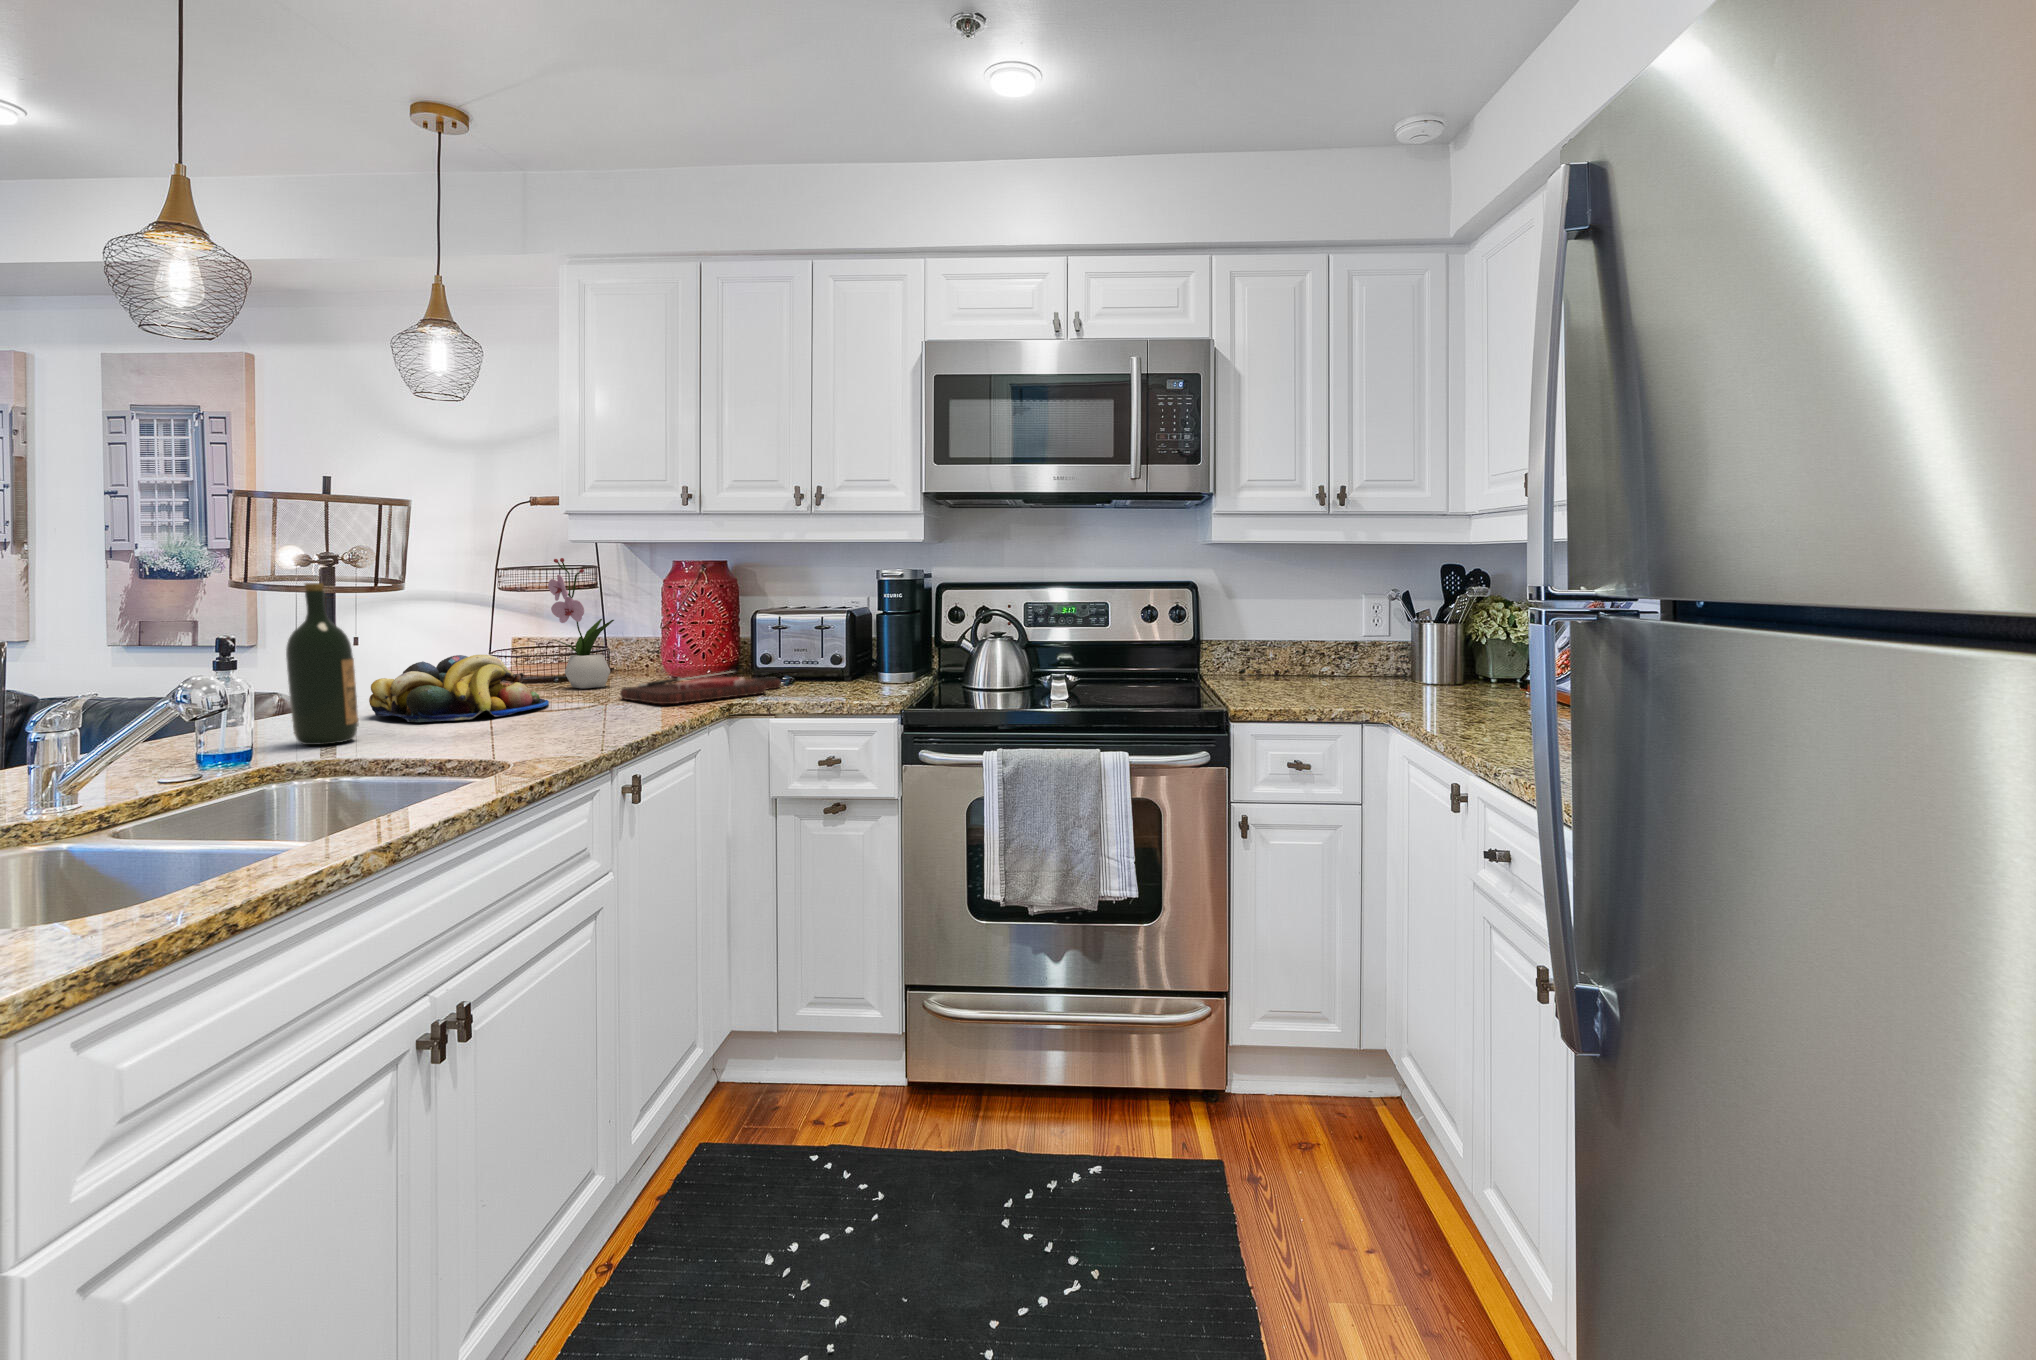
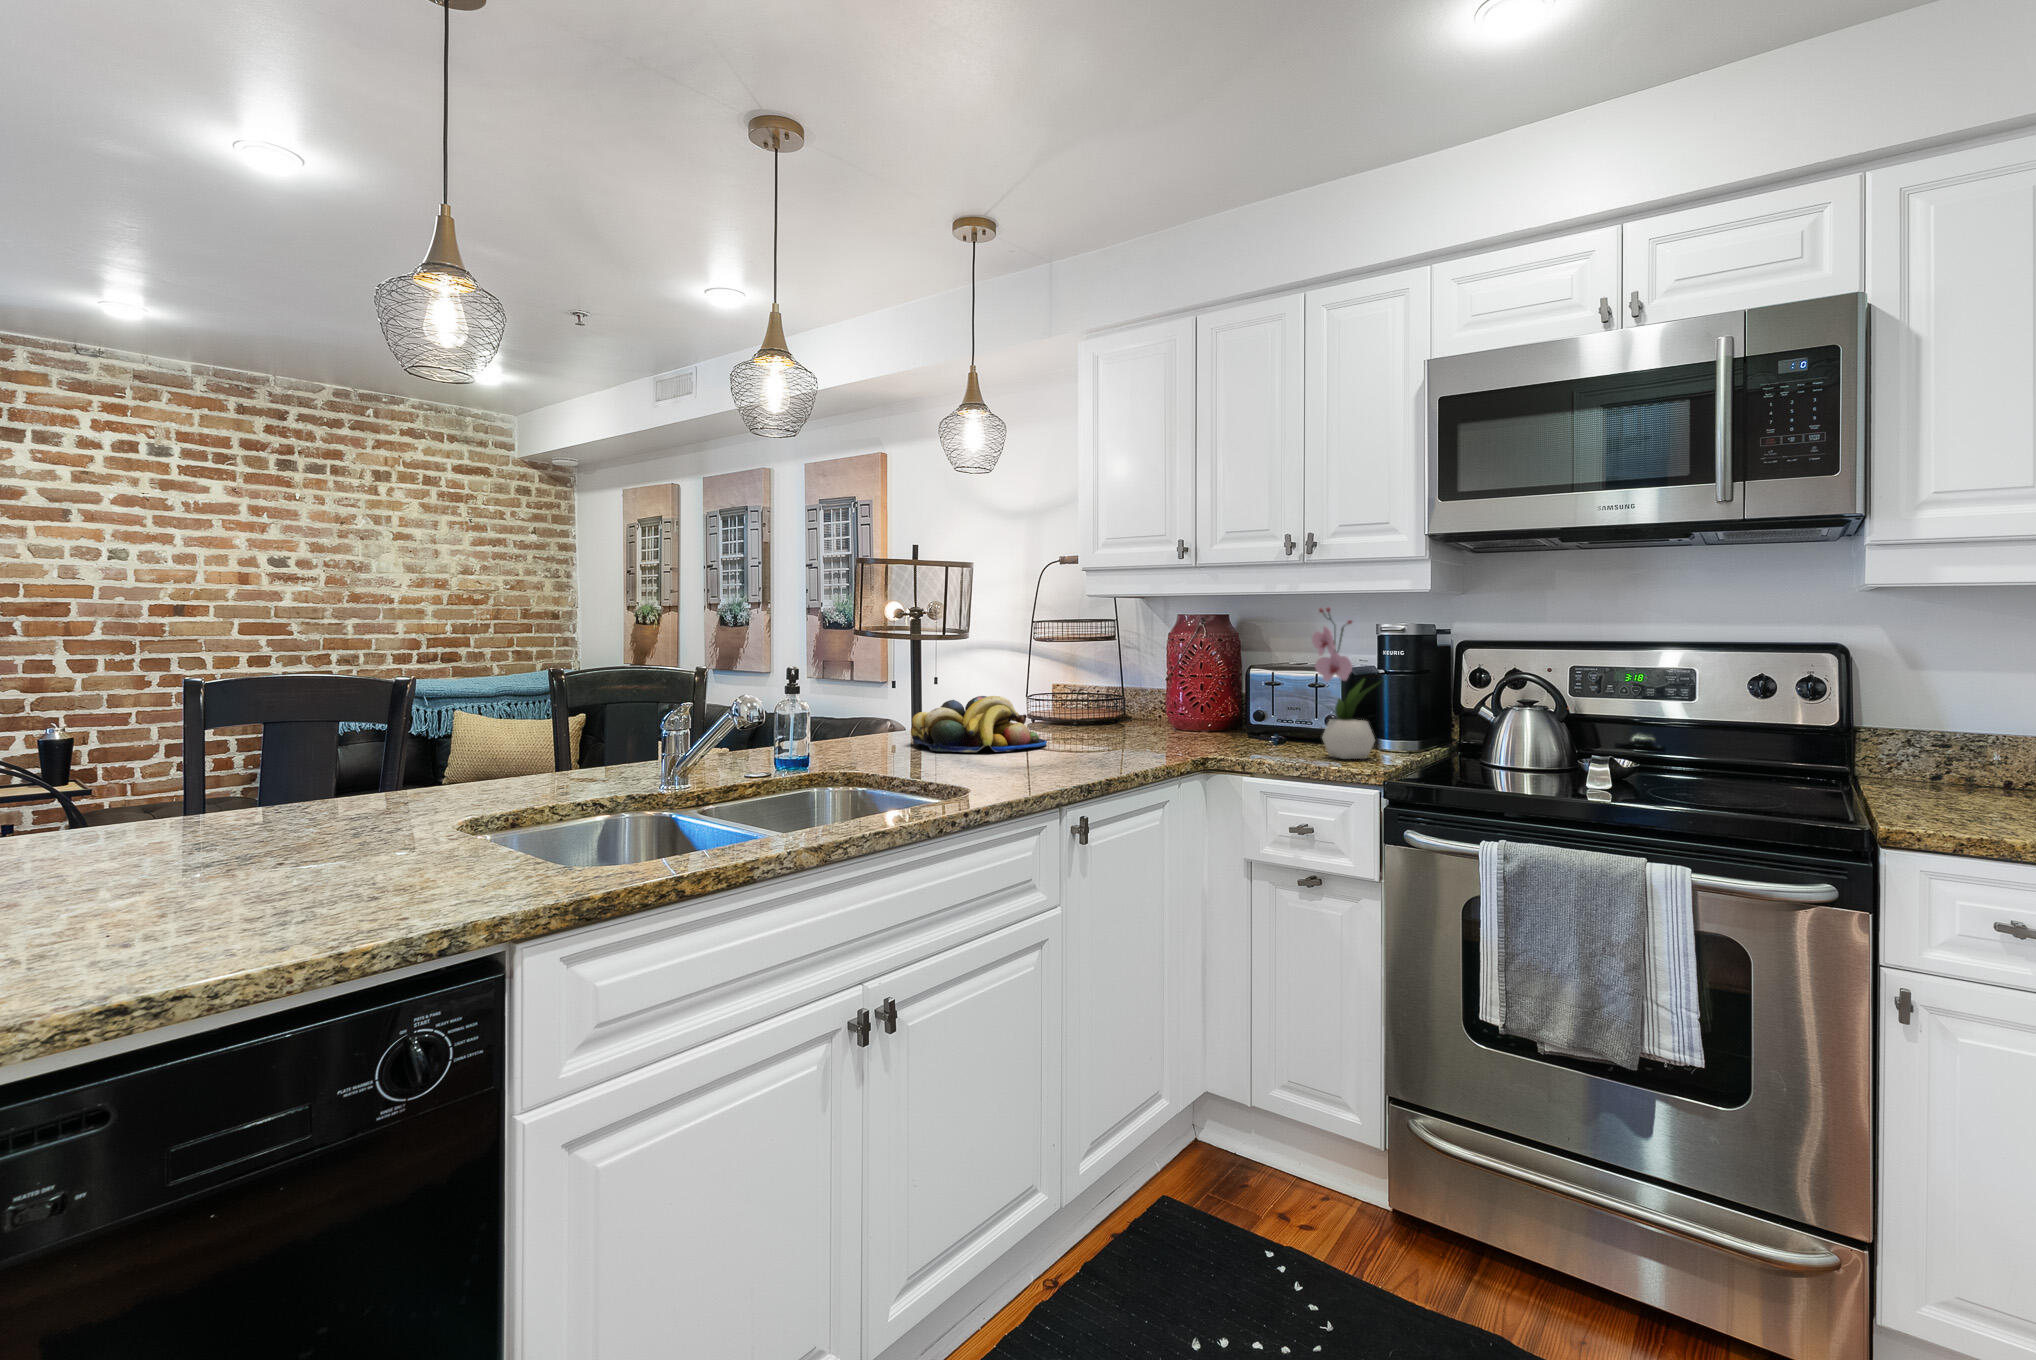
flower arrangement: present [548,558,614,688] -> present [1312,608,1381,759]
wine bottle: present [286,583,358,745] -> none [842,630,888,762]
cutting board: present [620,672,781,704] -> none [1109,725,1269,753]

